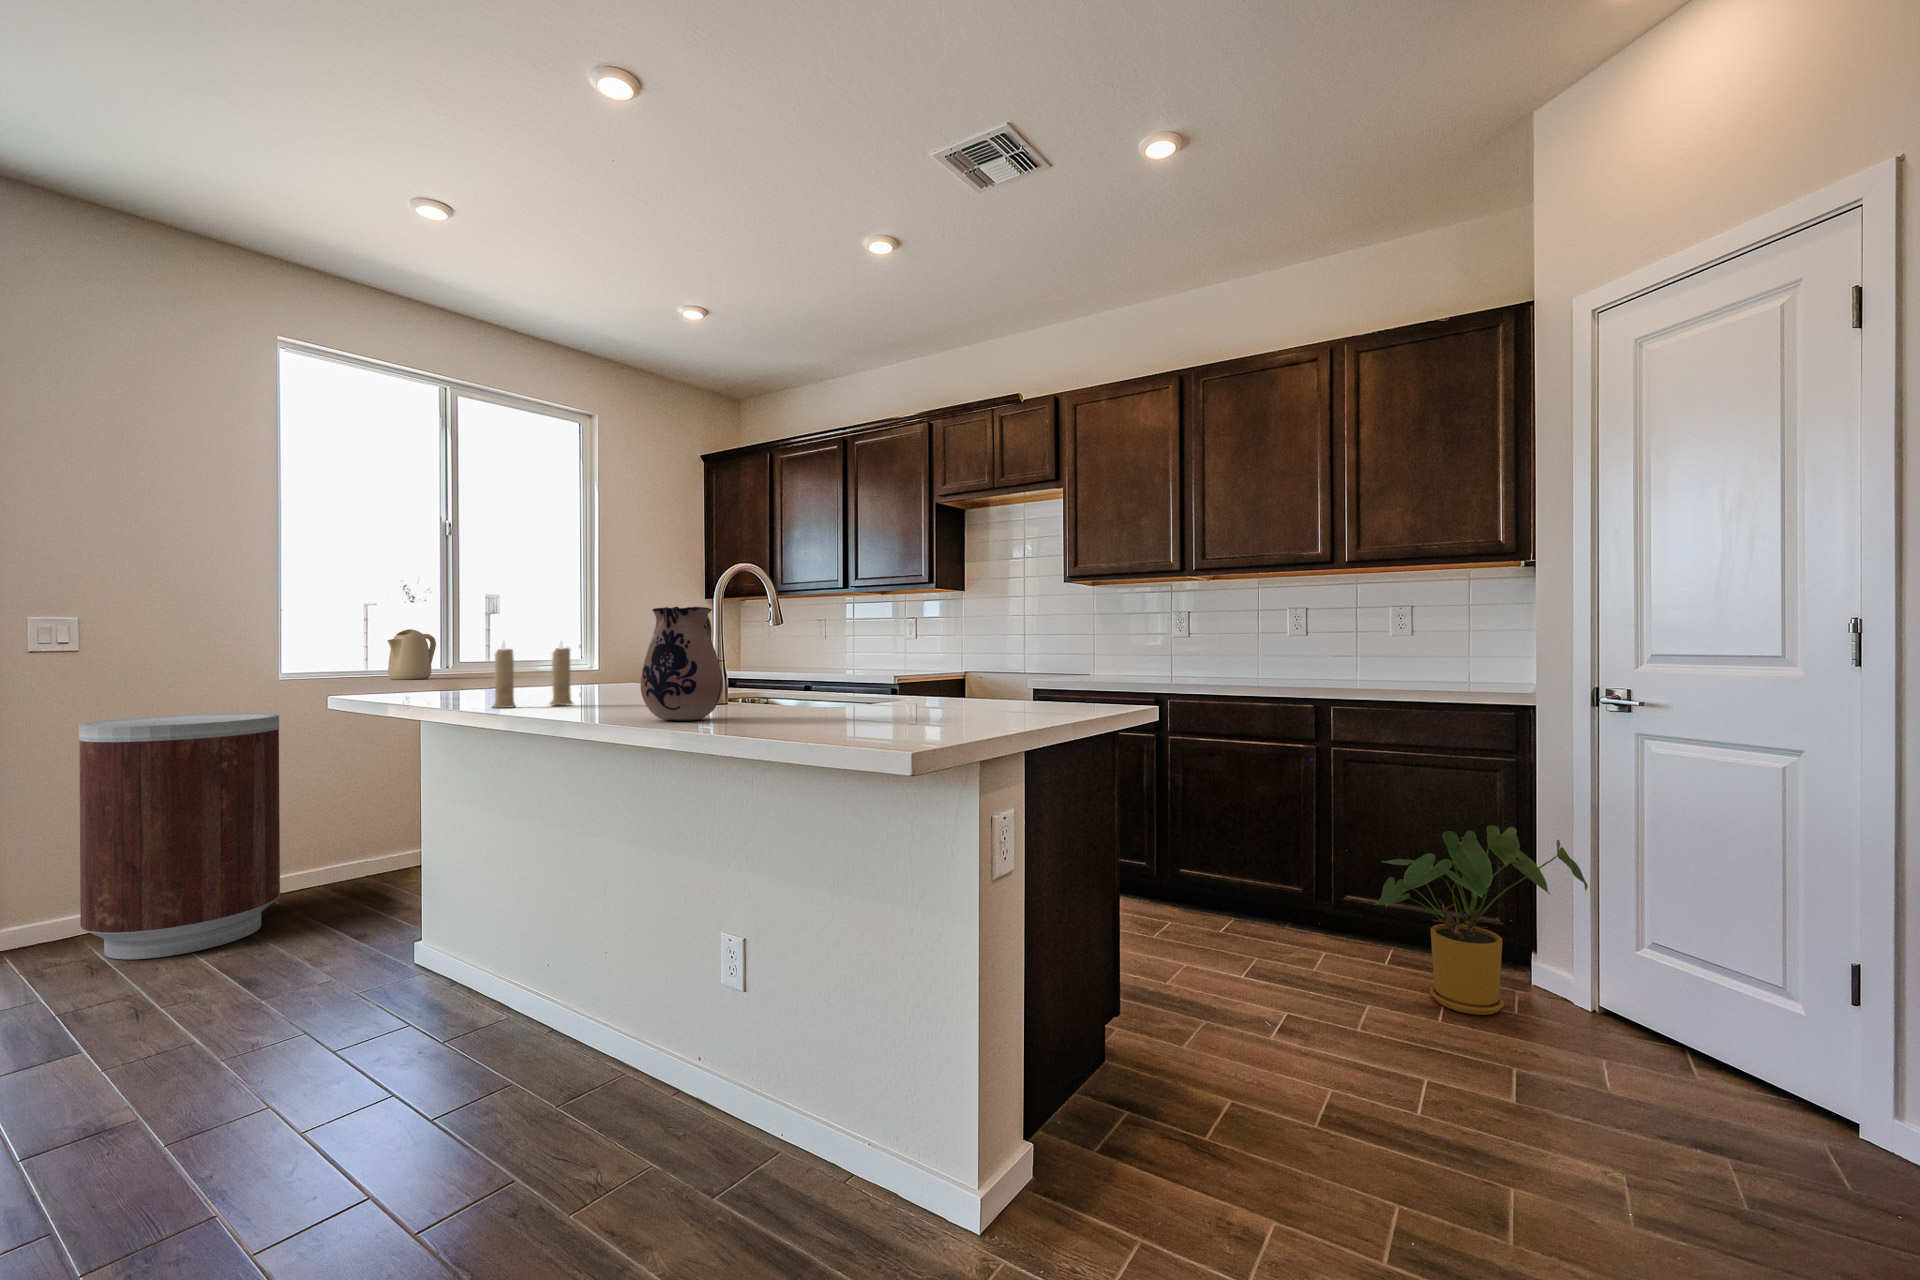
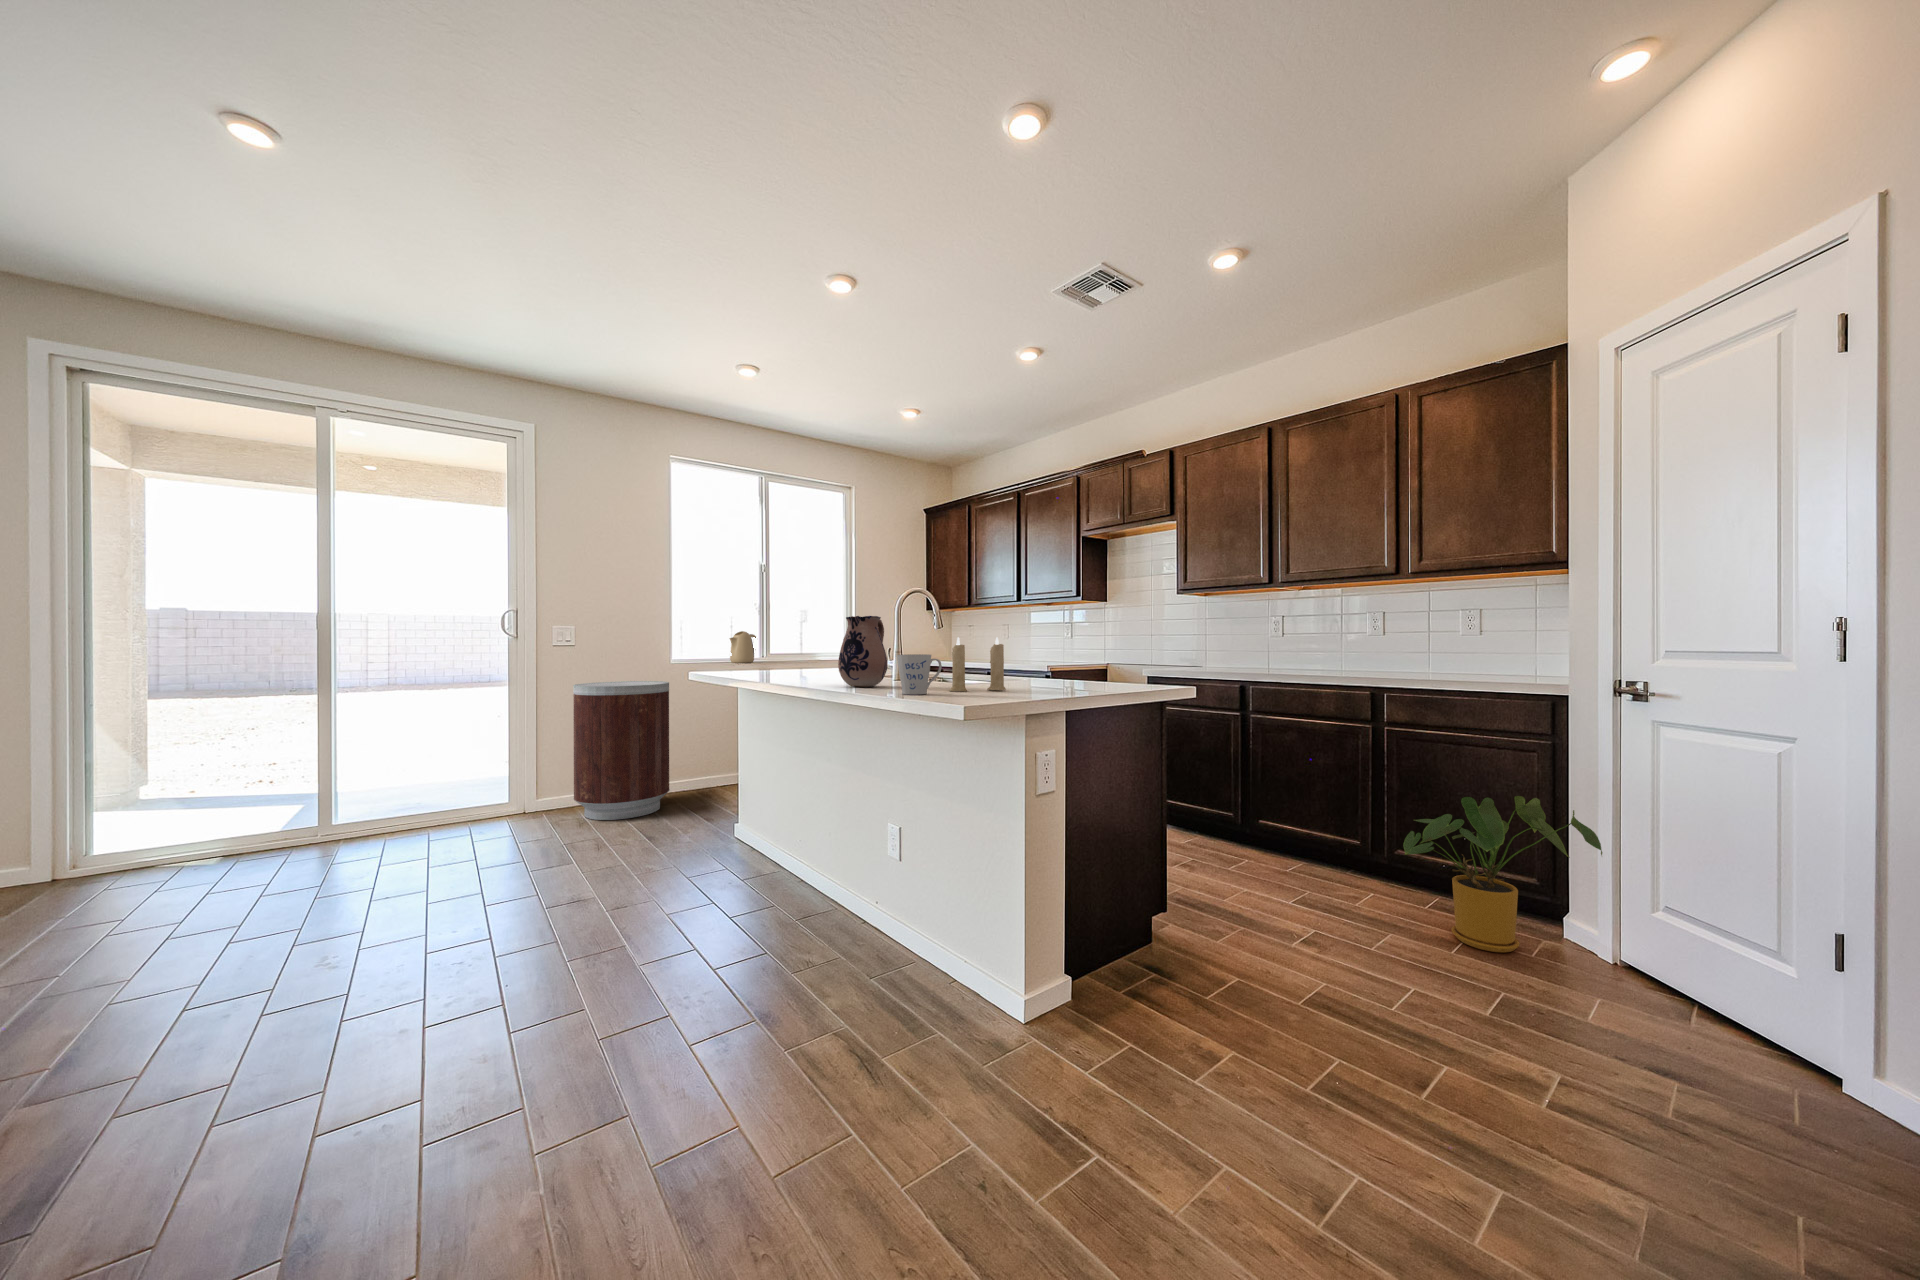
candle: present [493,640,573,708] -> present [949,637,1006,692]
mug: none [762,669,832,733] -> present [897,654,942,695]

